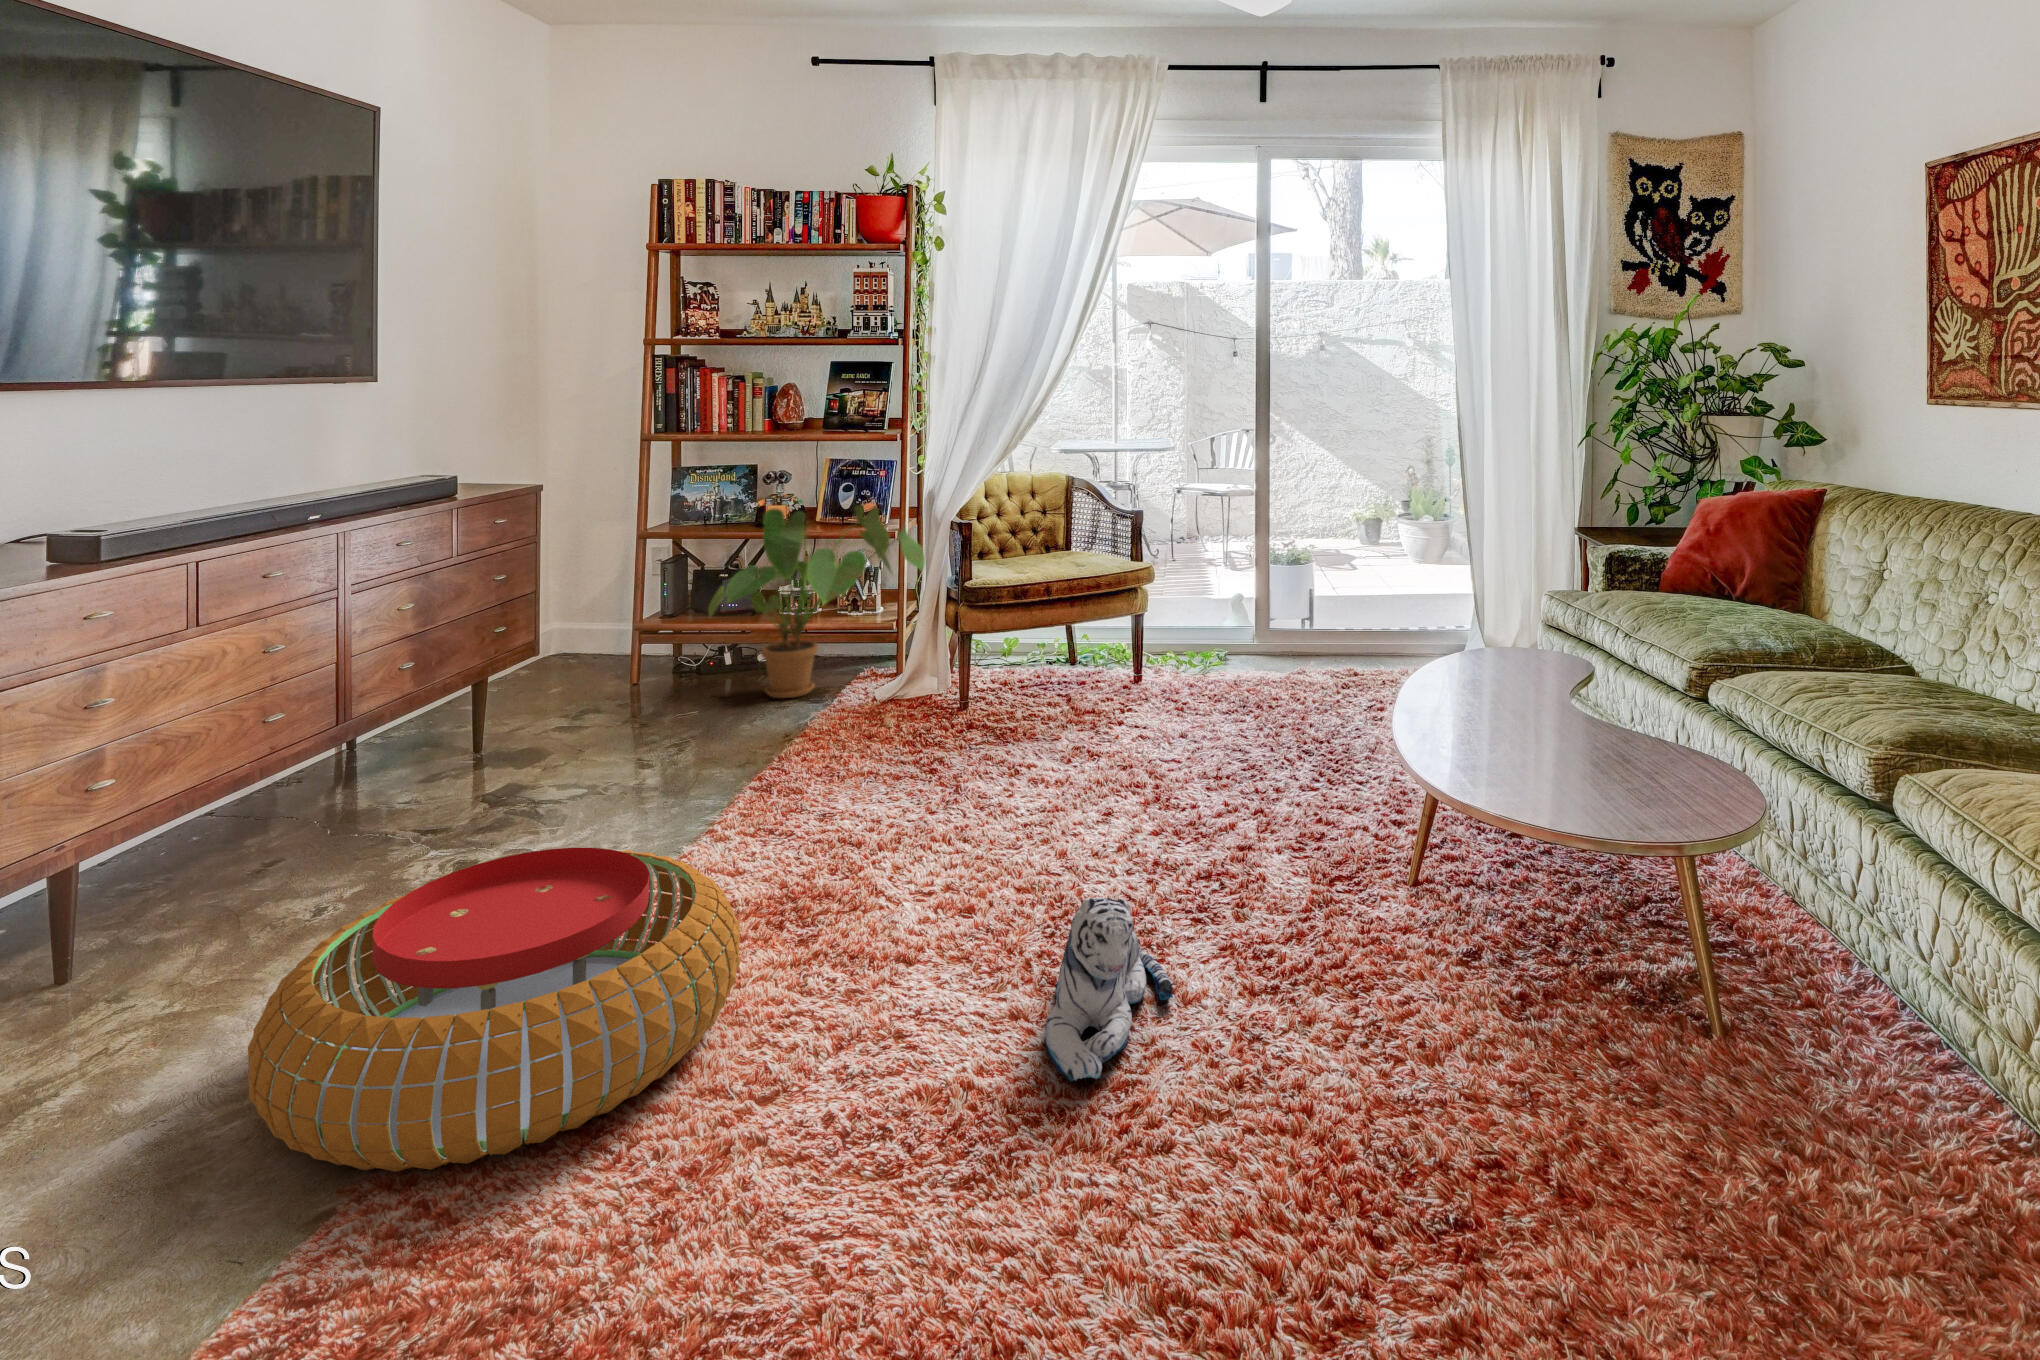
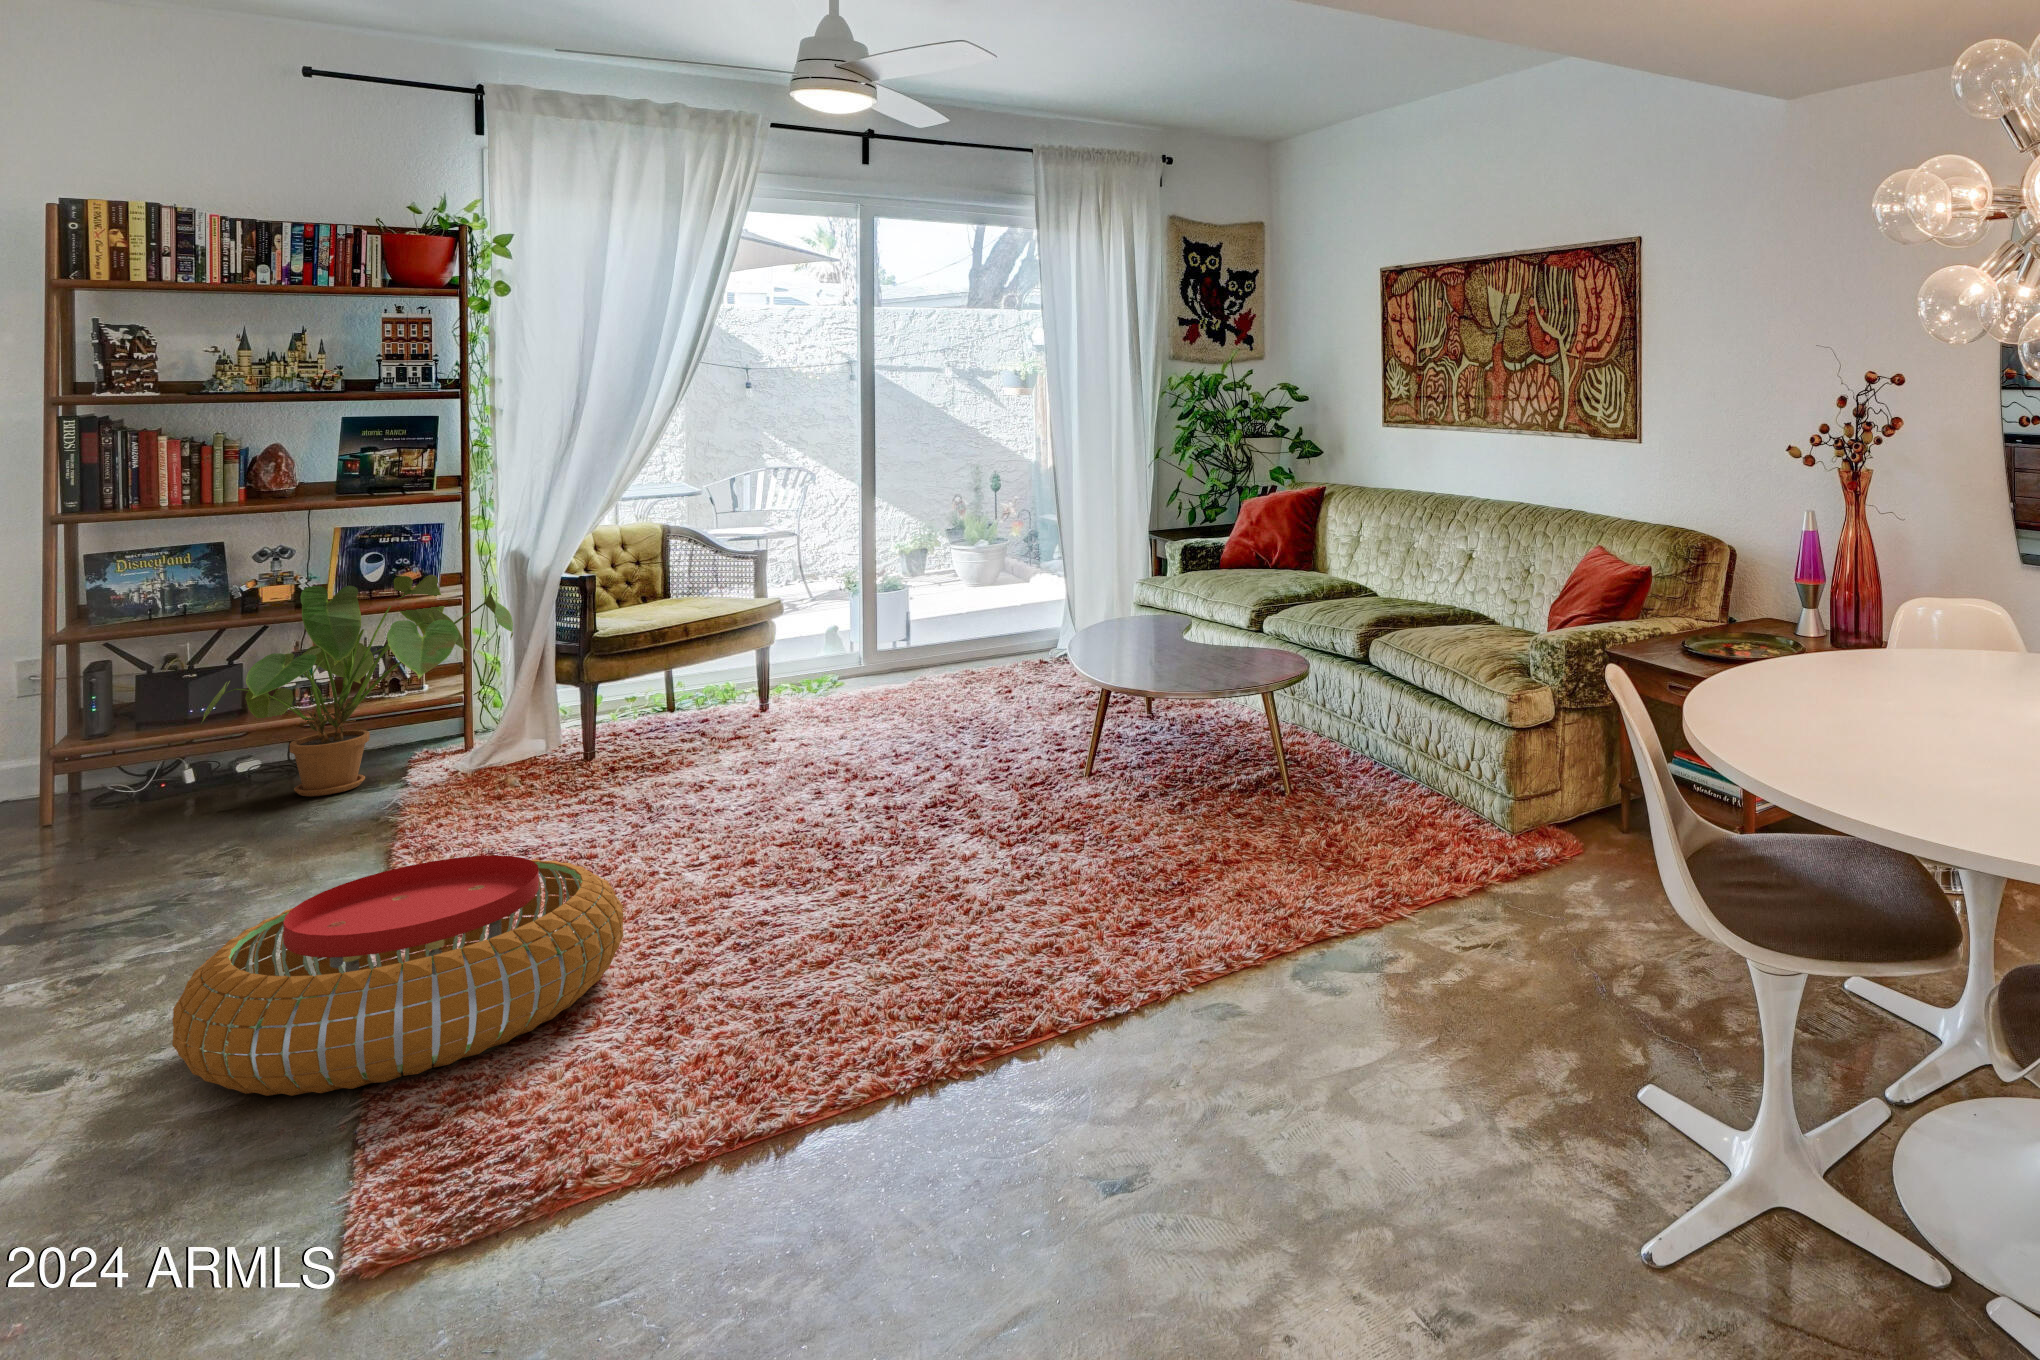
plush toy: present [1044,897,1173,1082] -> none [869,795,962,904]

